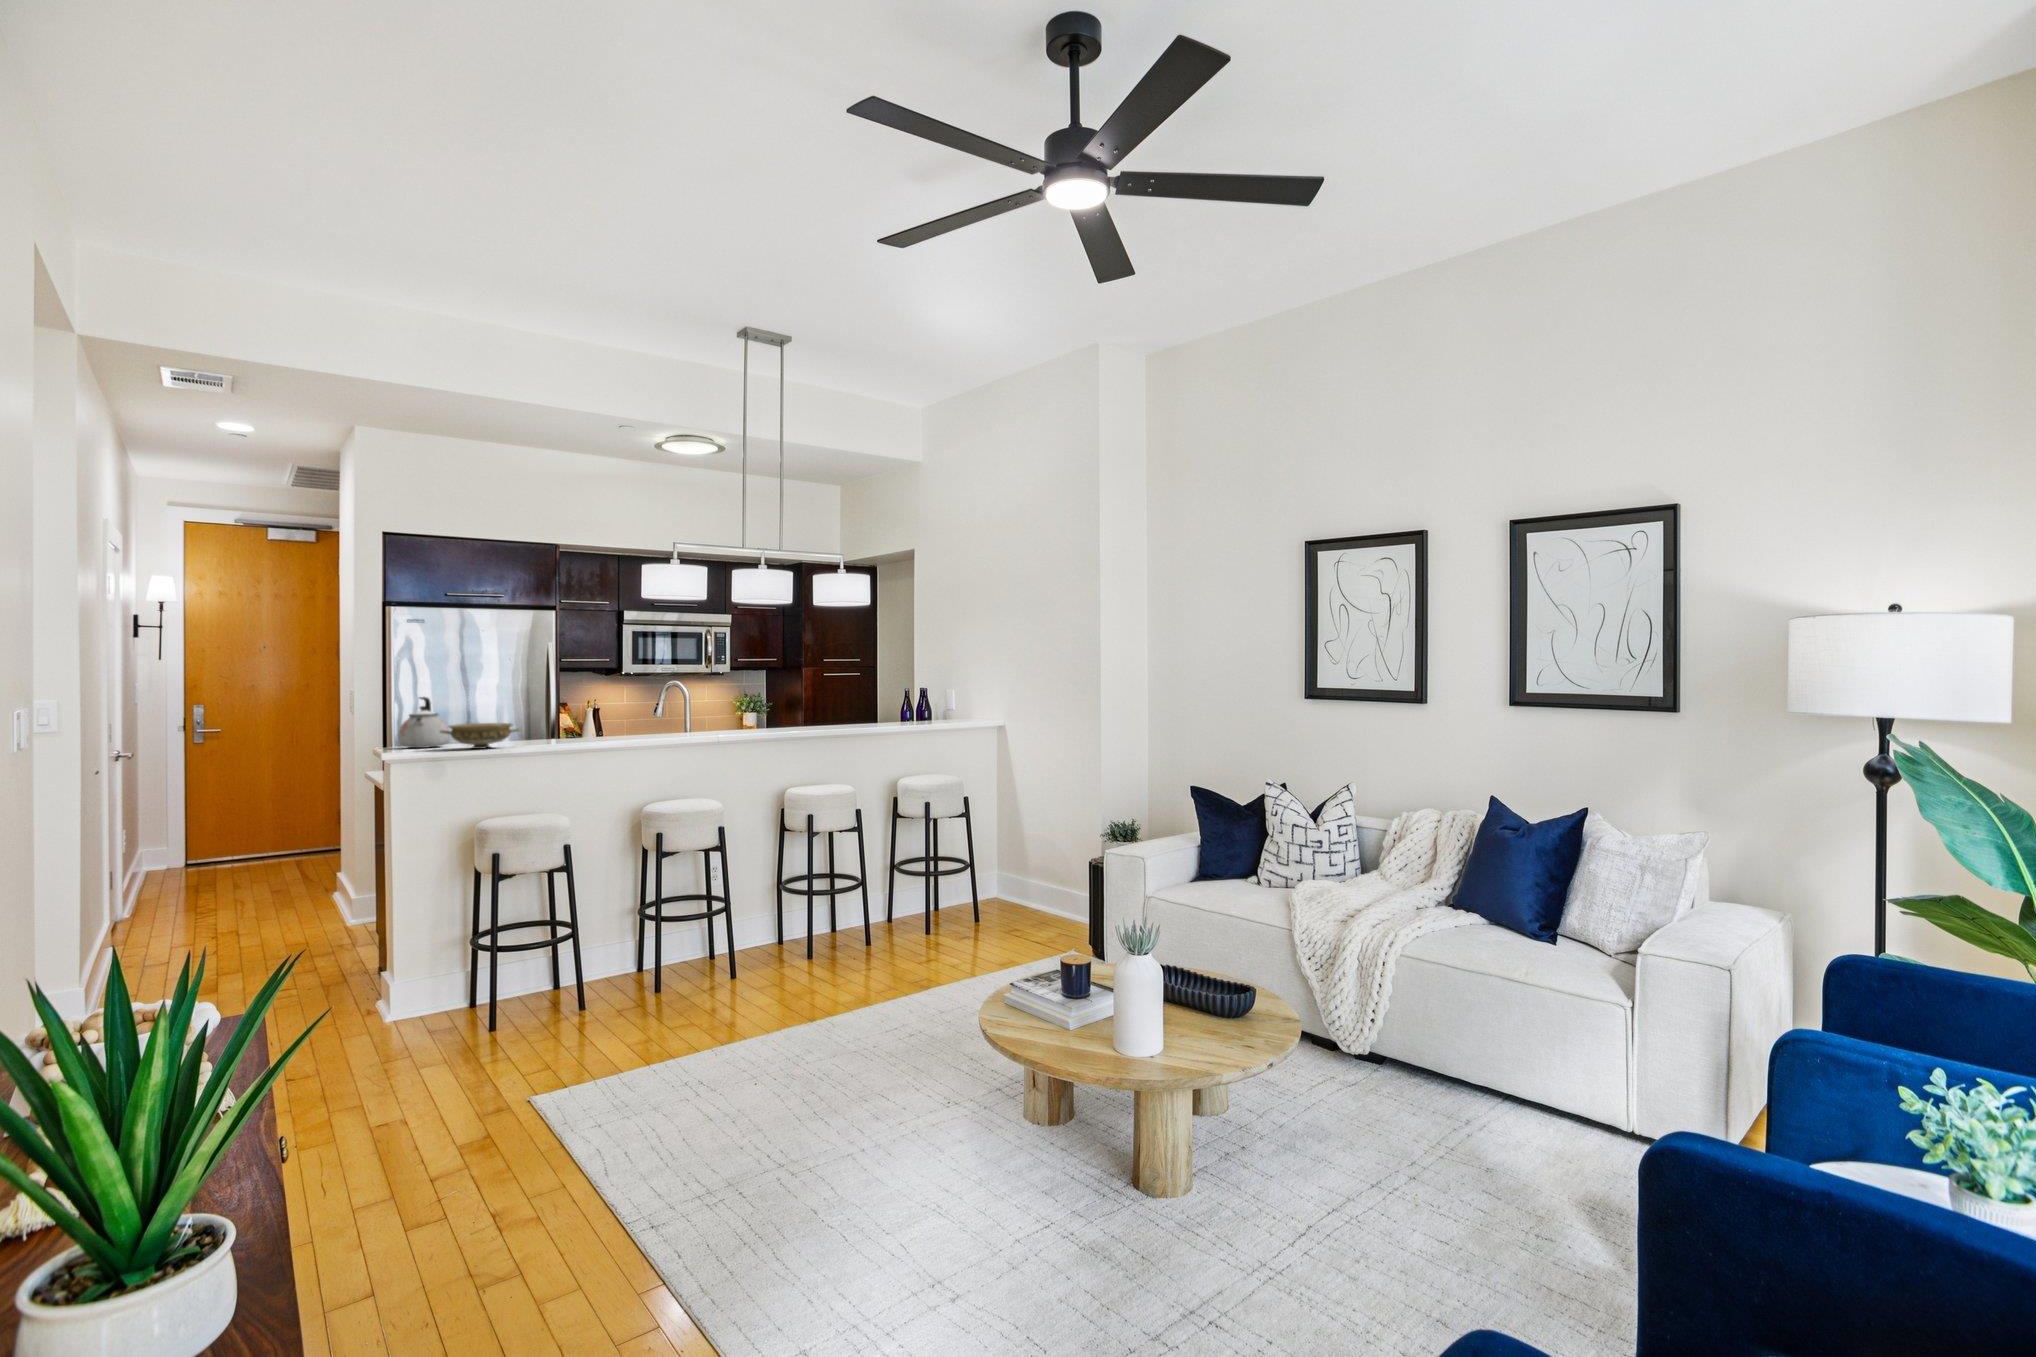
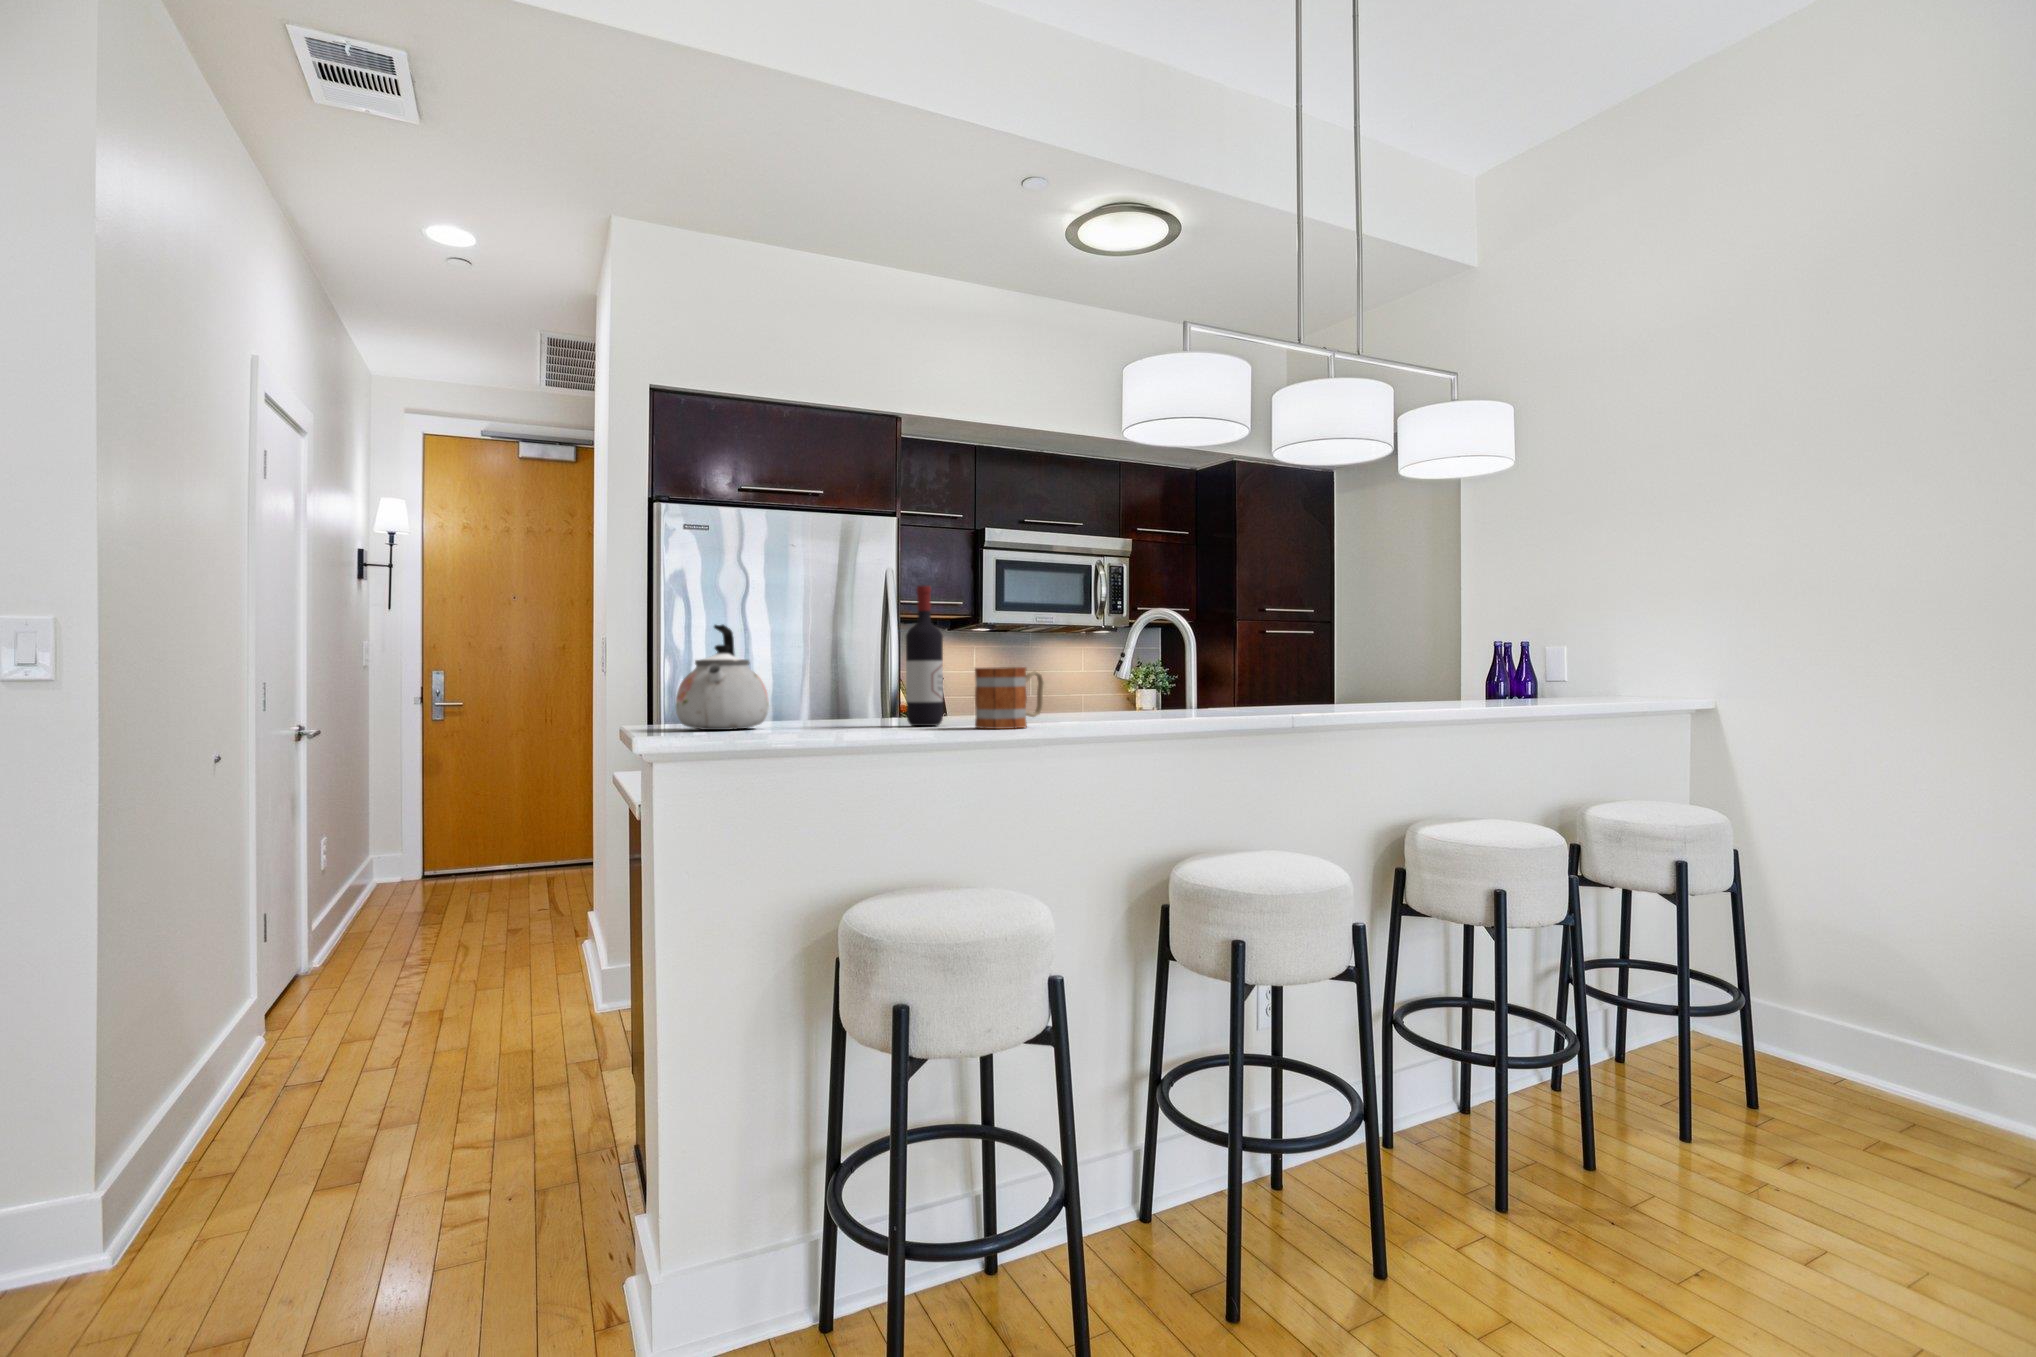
wine bottle: none [522,676,542,744] -> present [906,585,943,726]
mug: none [552,716,589,745] -> present [975,667,1044,729]
ceramic bowl: present [440,723,520,749] -> none [759,679,924,734]

